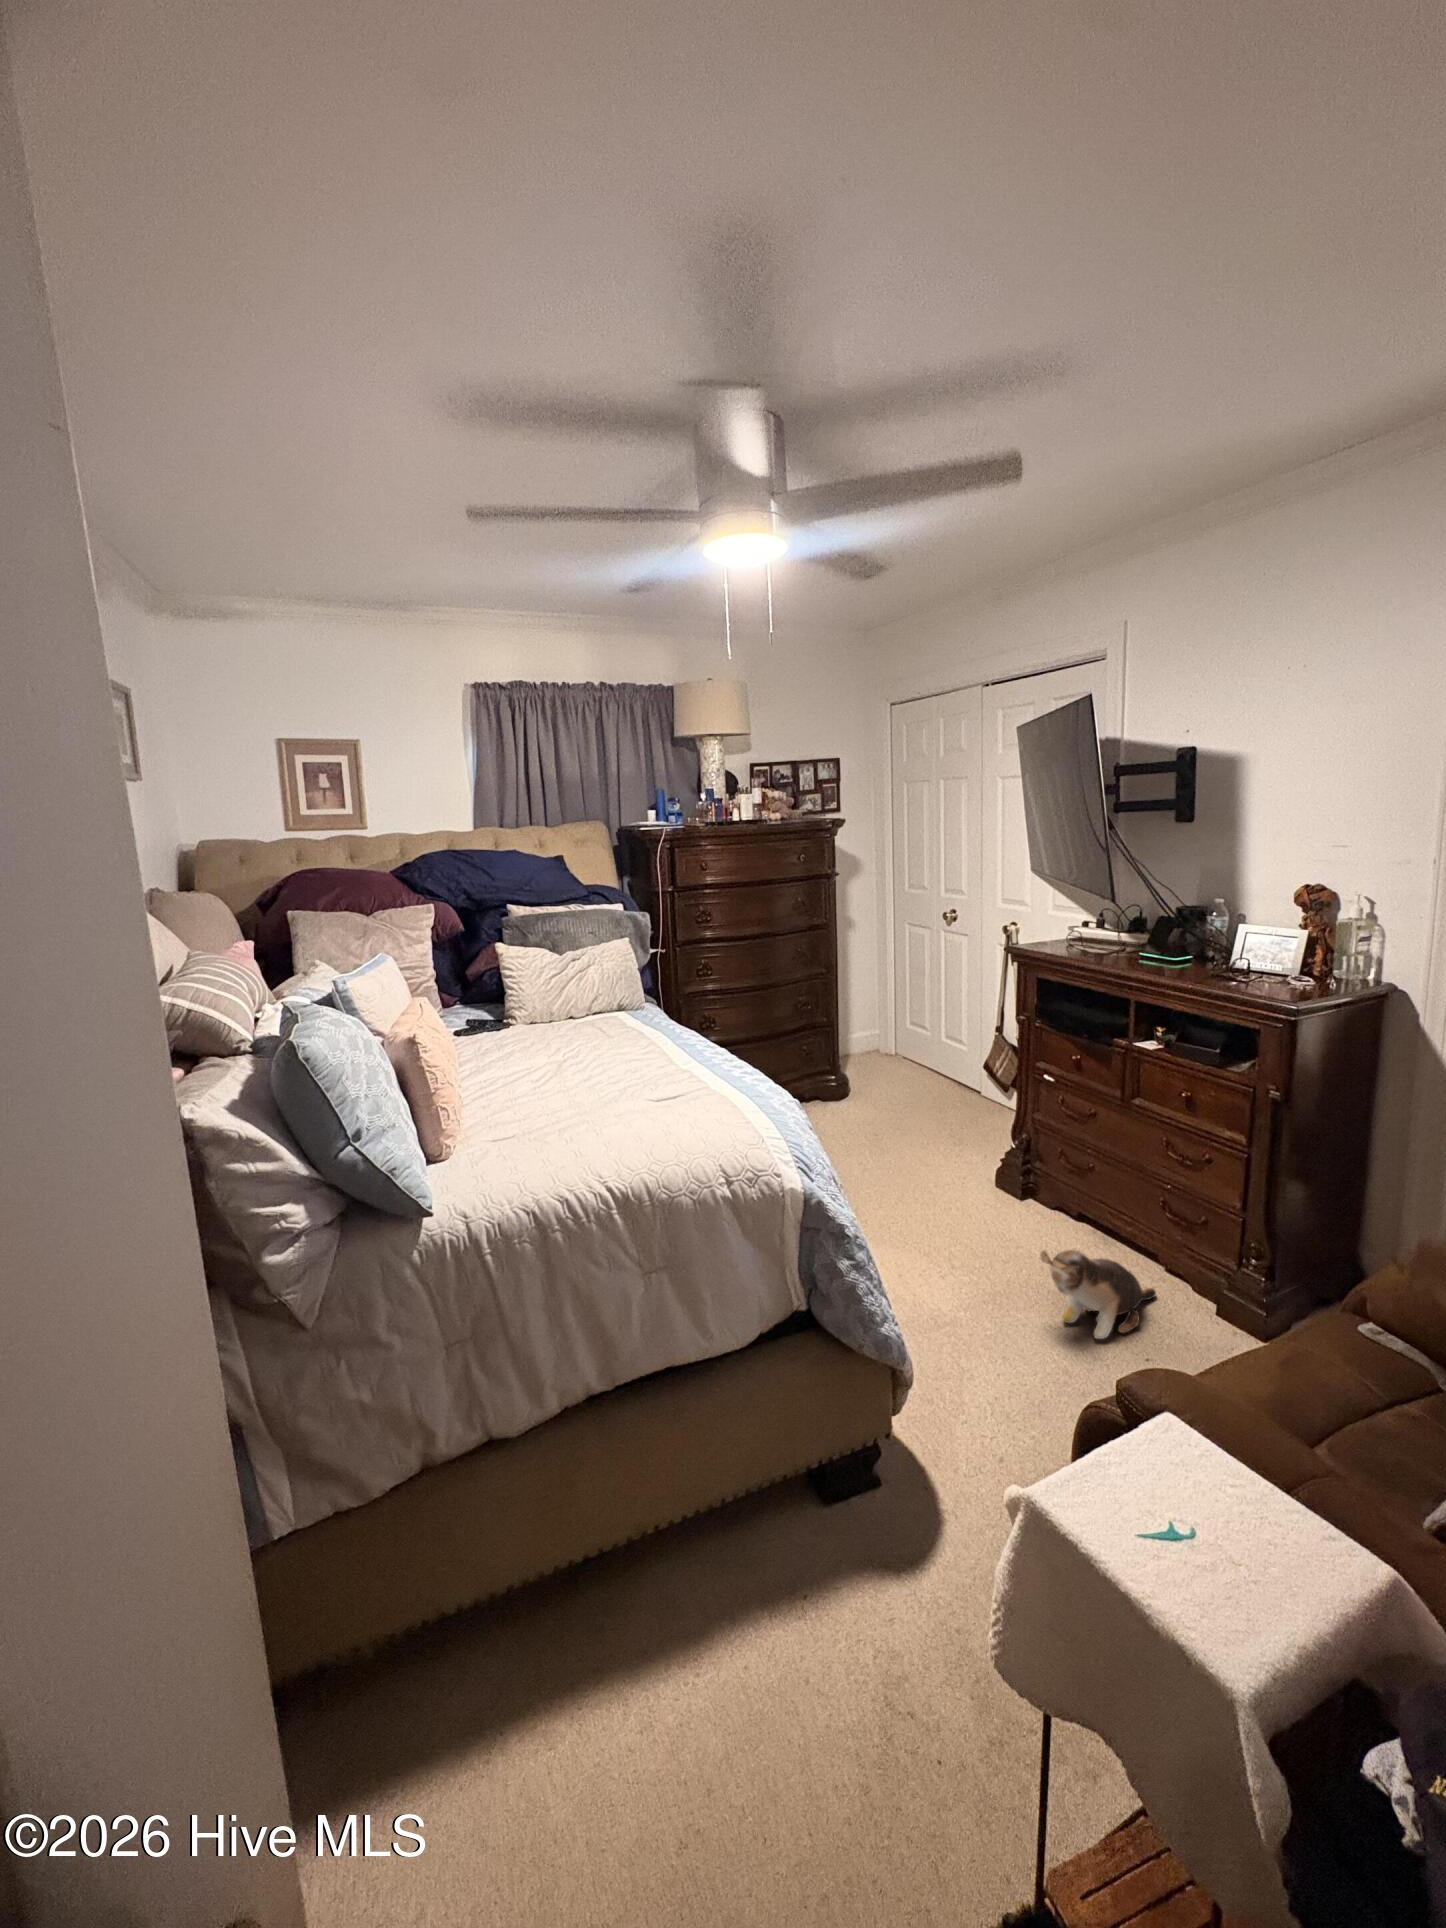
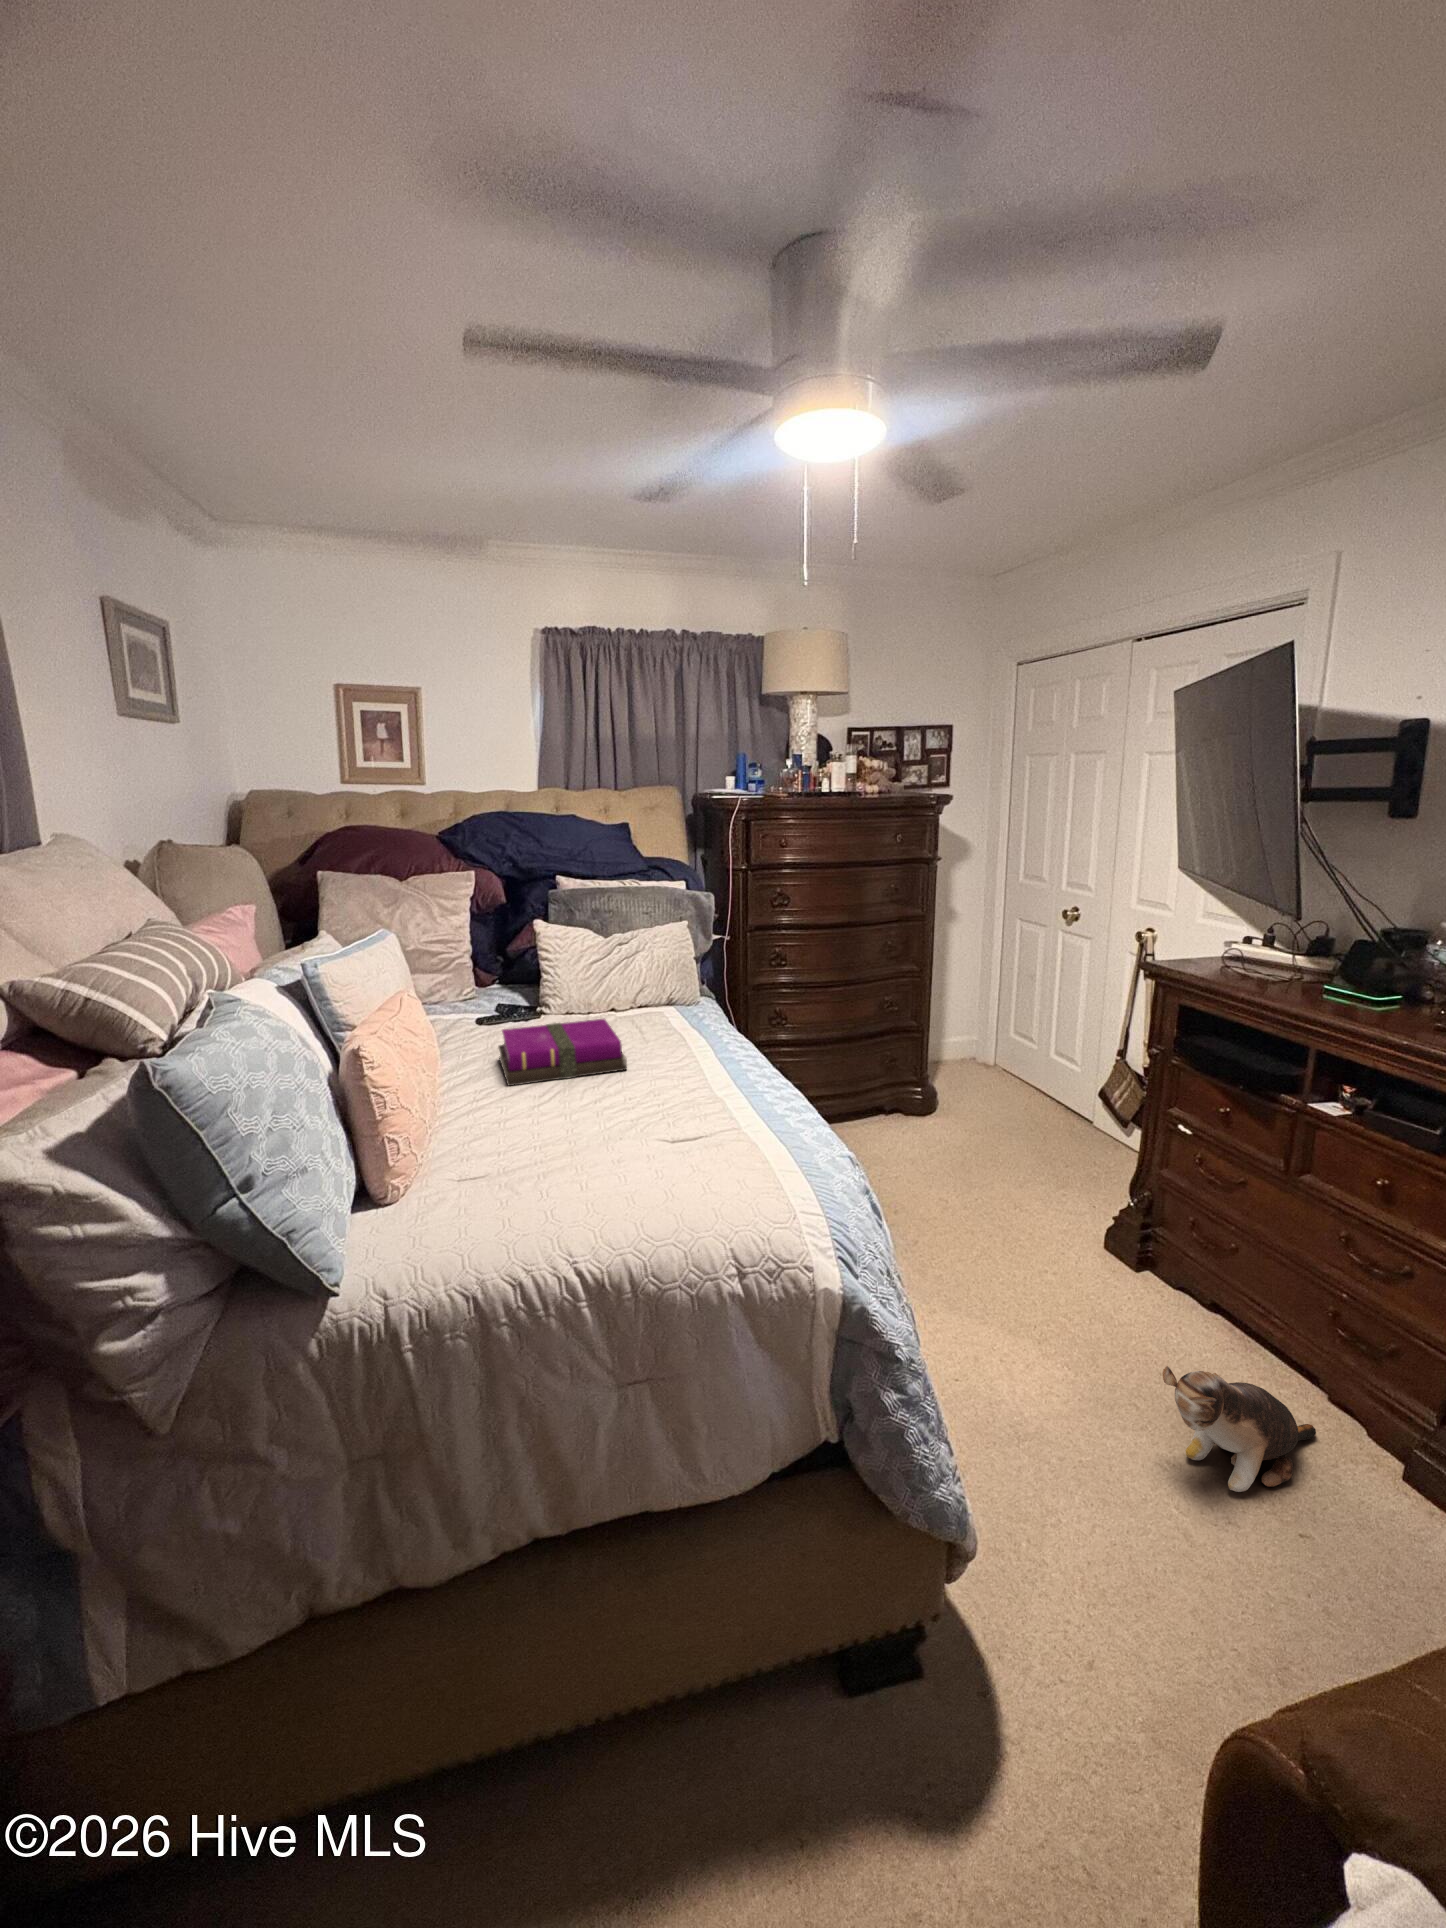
notebook: none [484,1020,600,1079] -> present [499,1019,627,1086]

